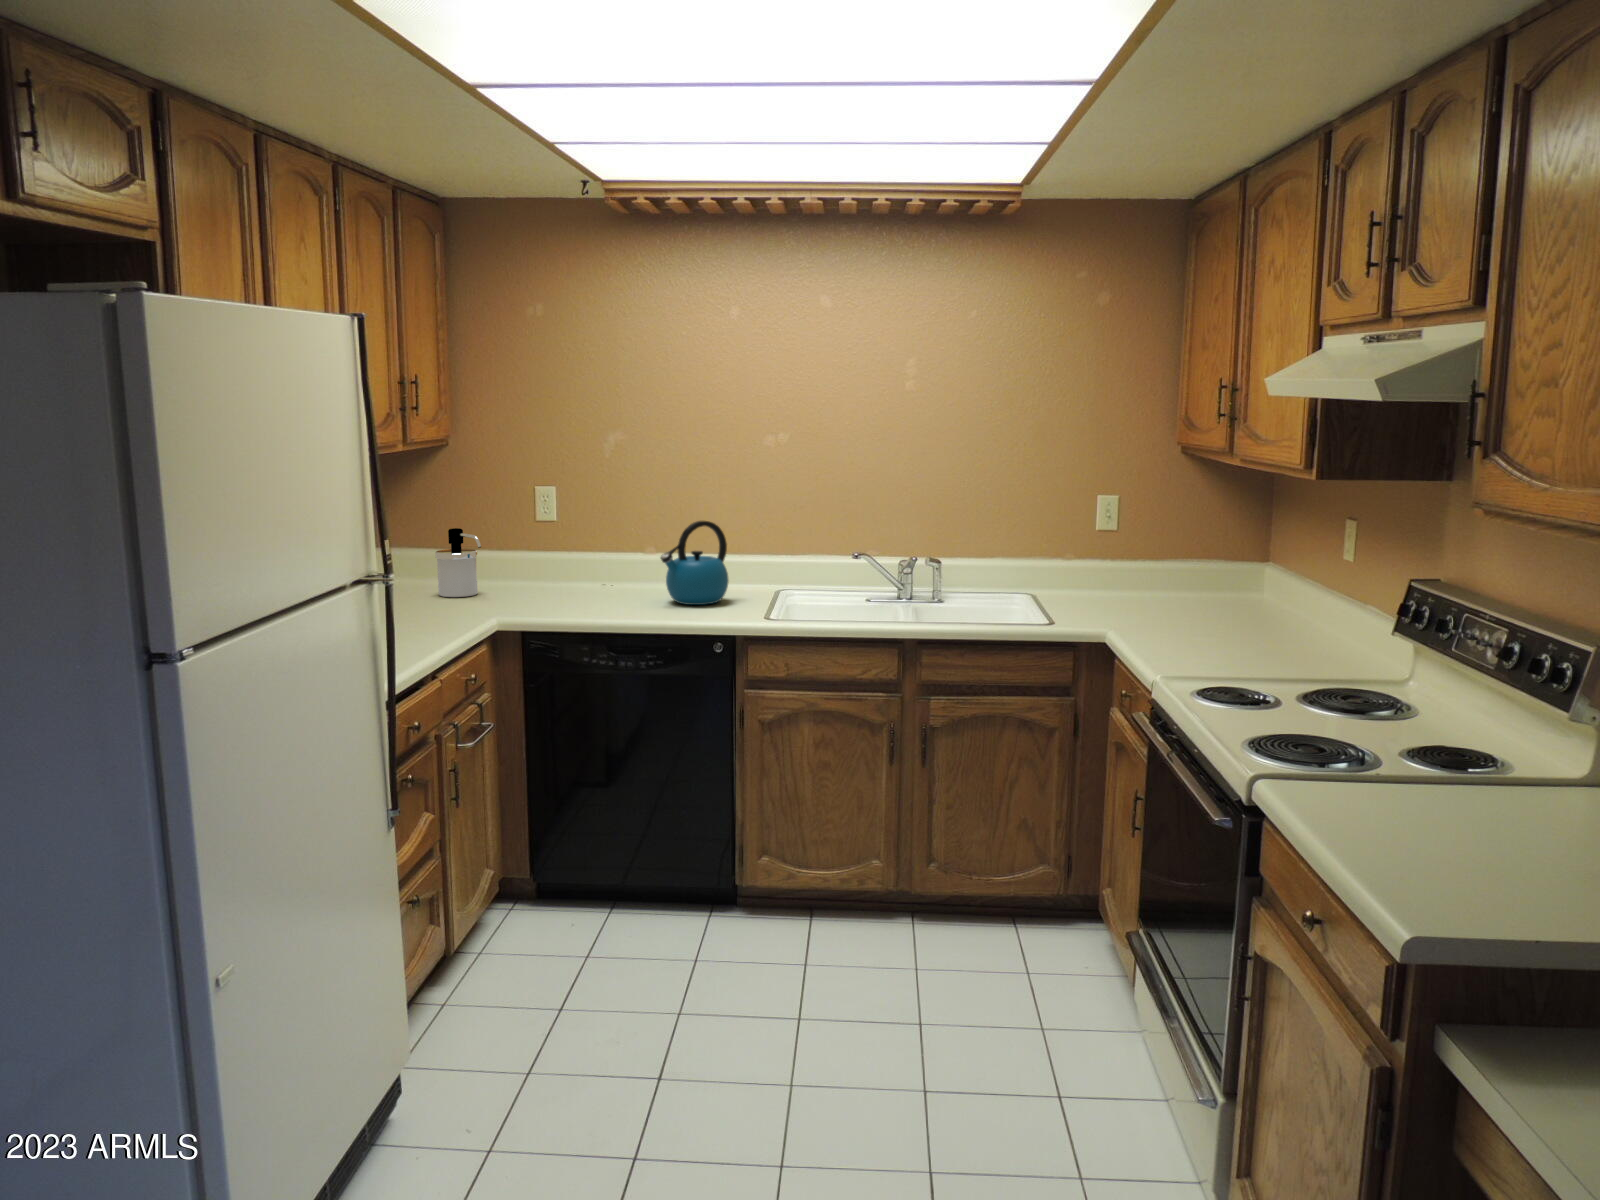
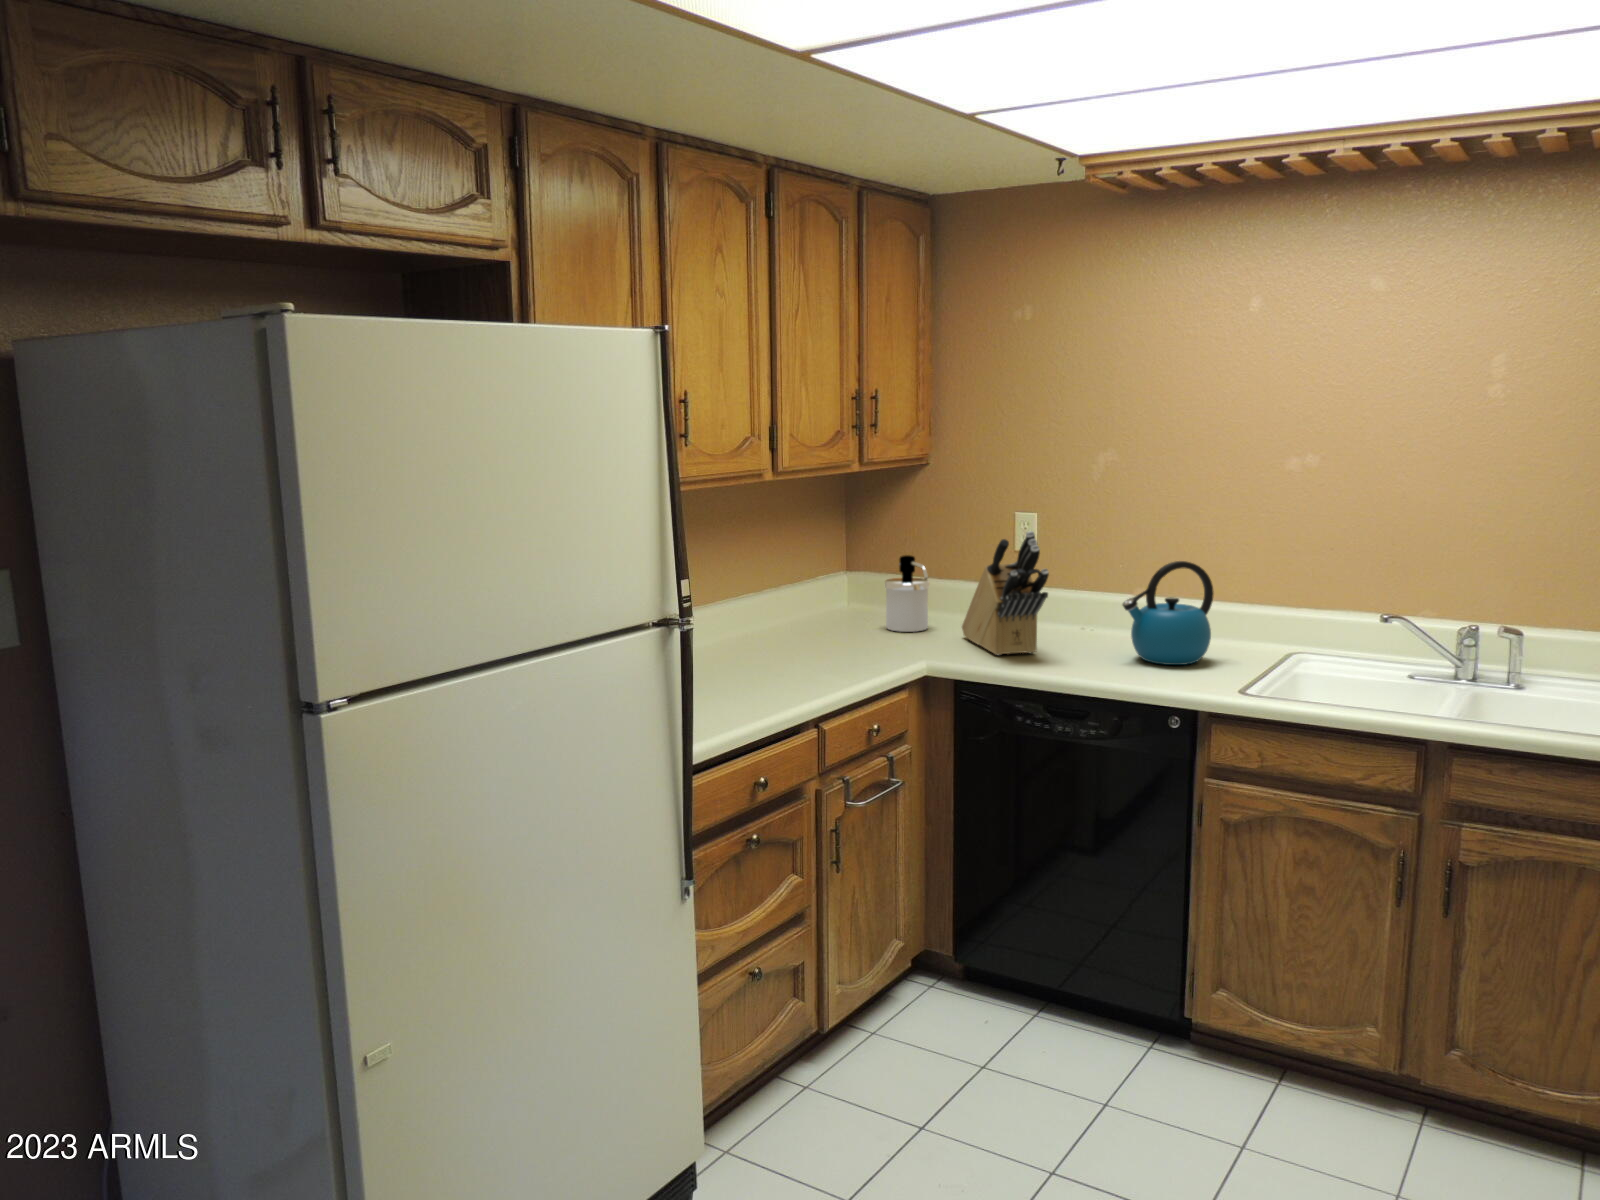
knife block: none [513,500,601,609] -> present [962,531,1049,655]

